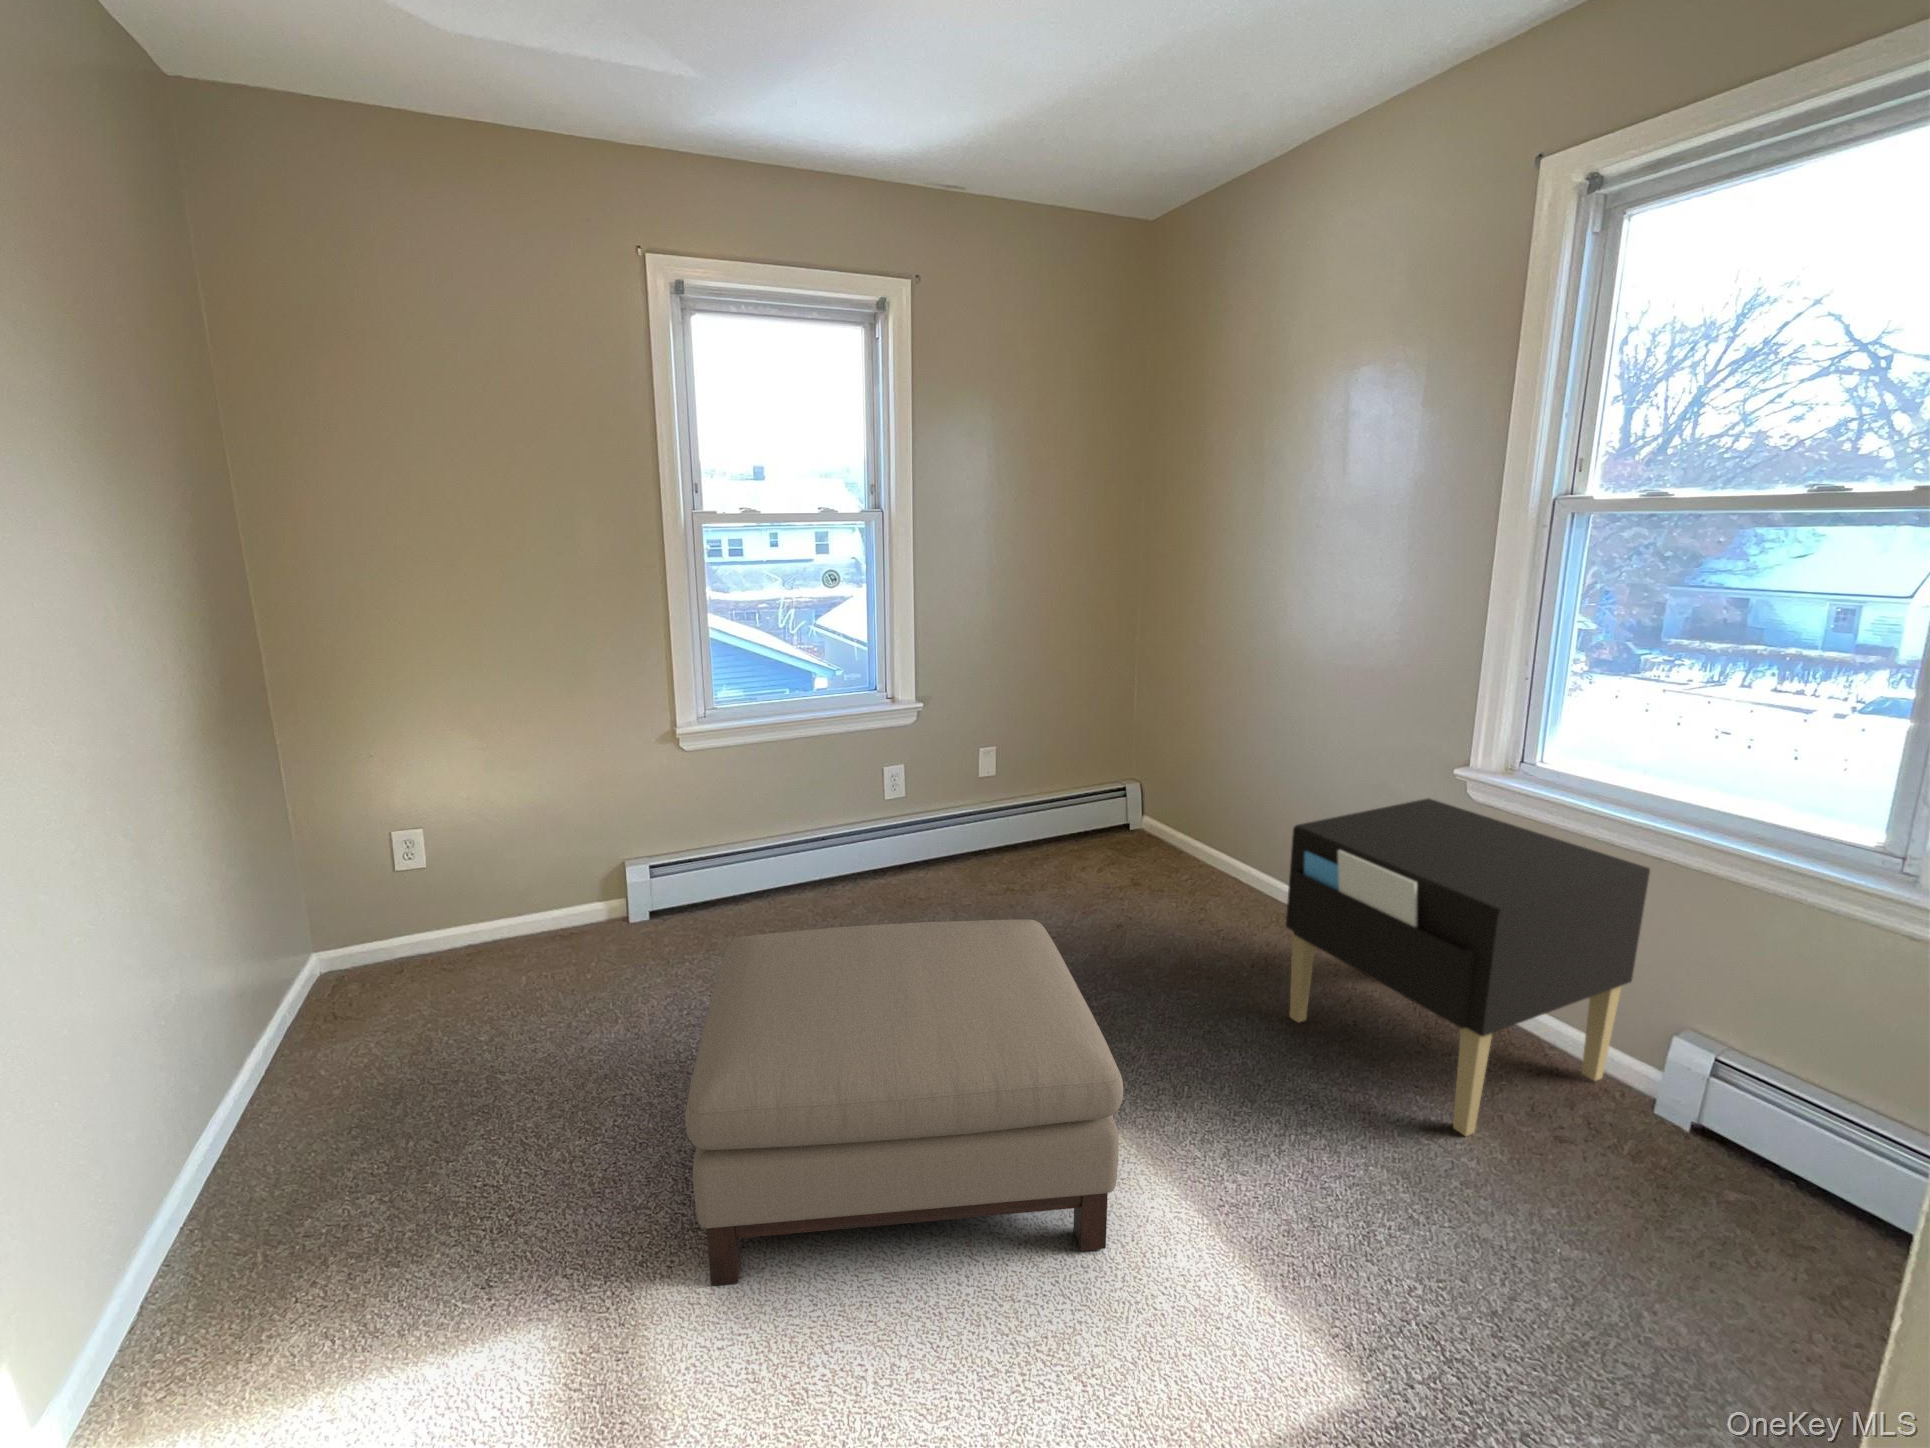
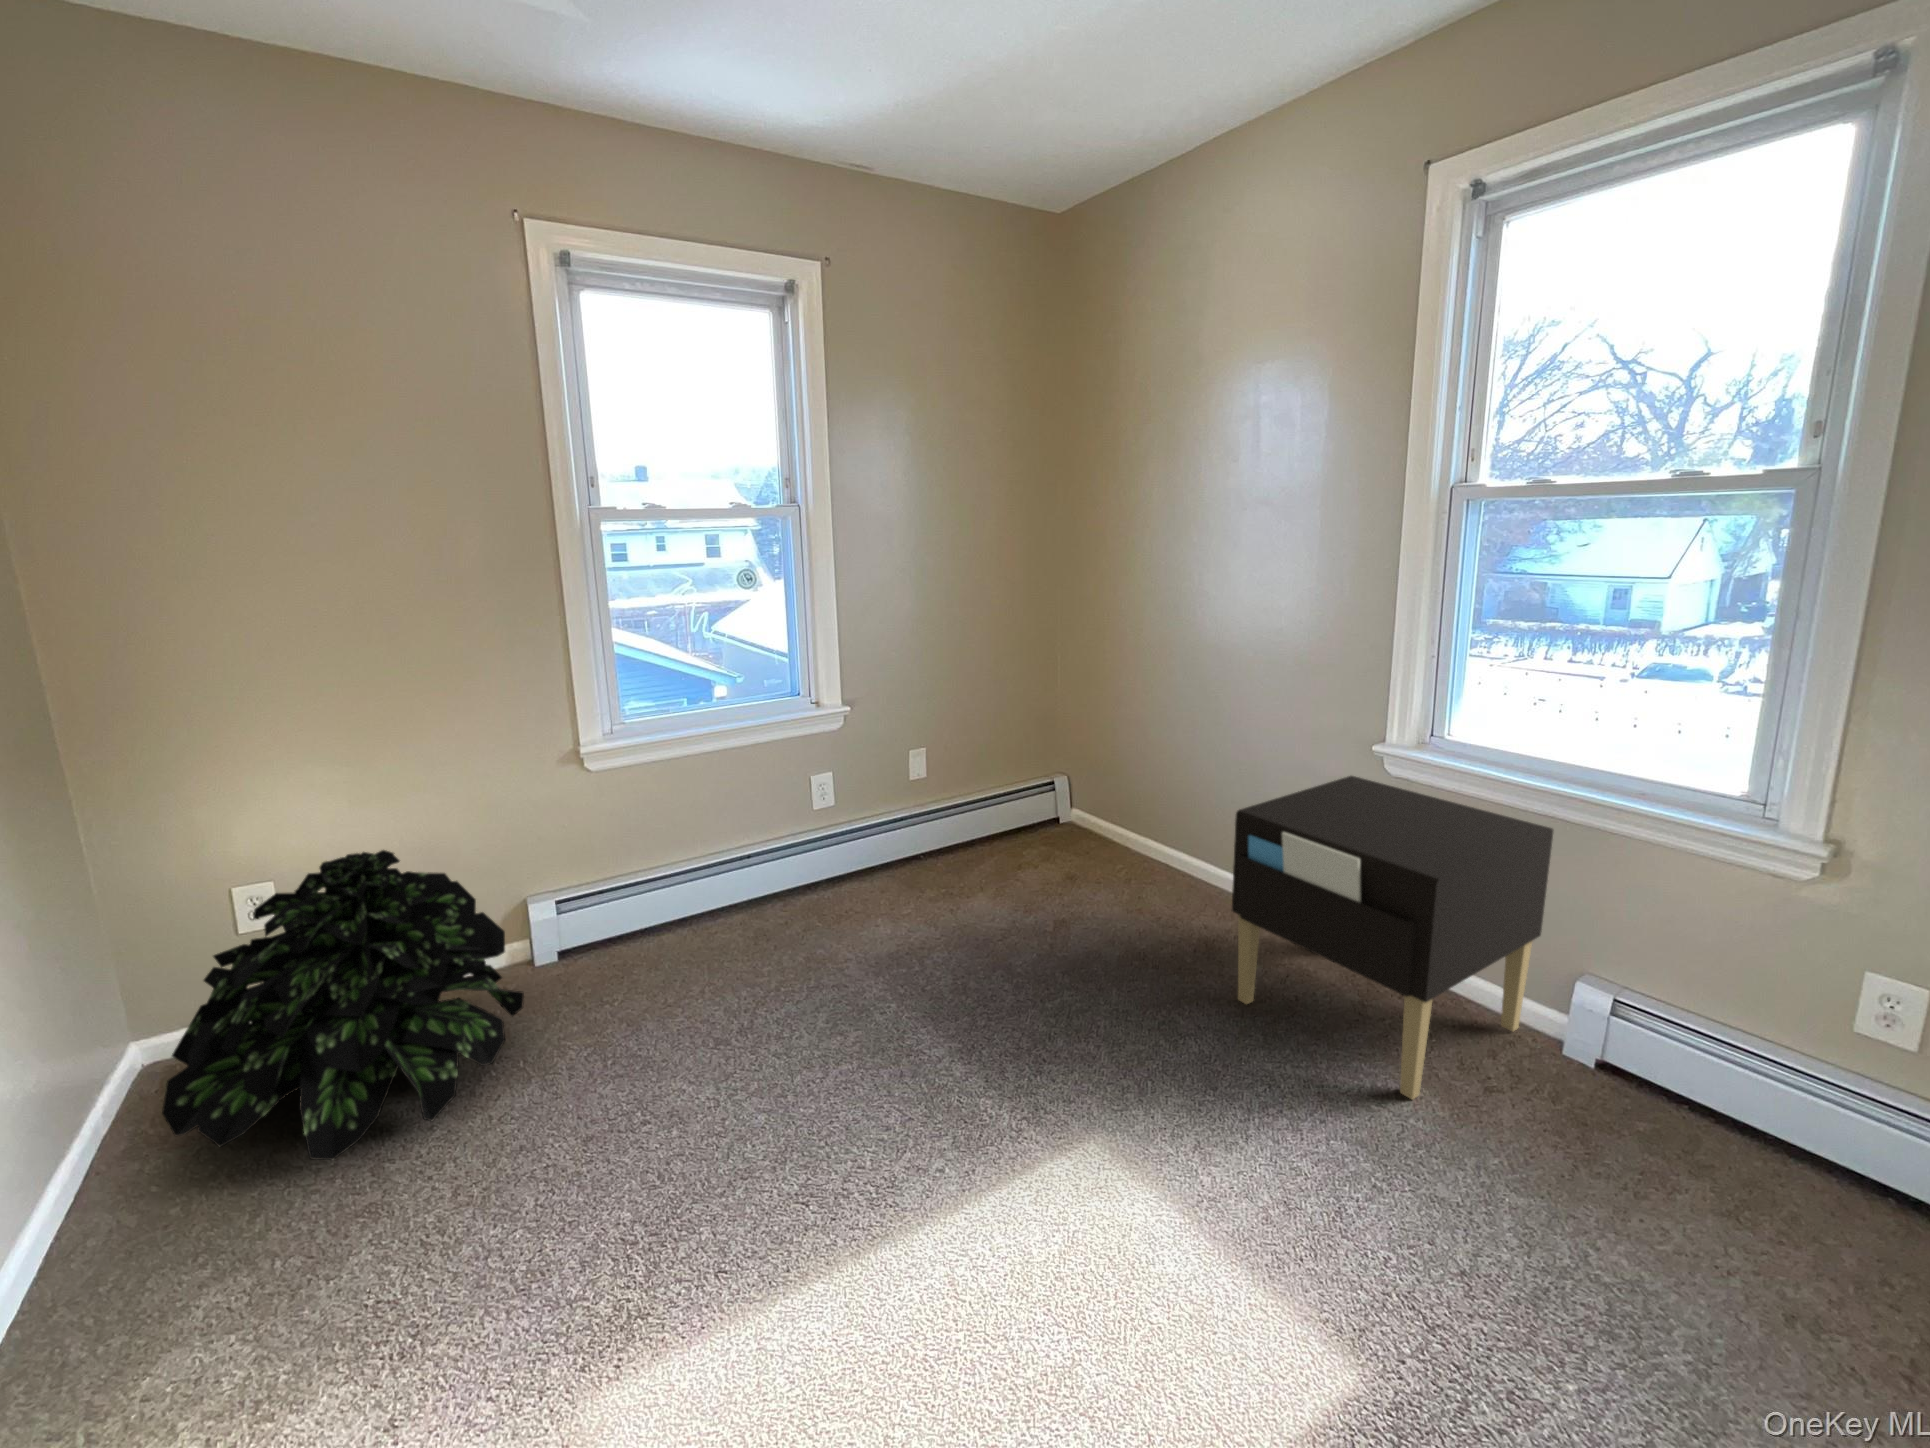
potted plant: none [333,807,617,1065] -> present [162,850,524,1160]
ottoman: present [685,919,1123,1285] -> none [633,928,1108,1379]

